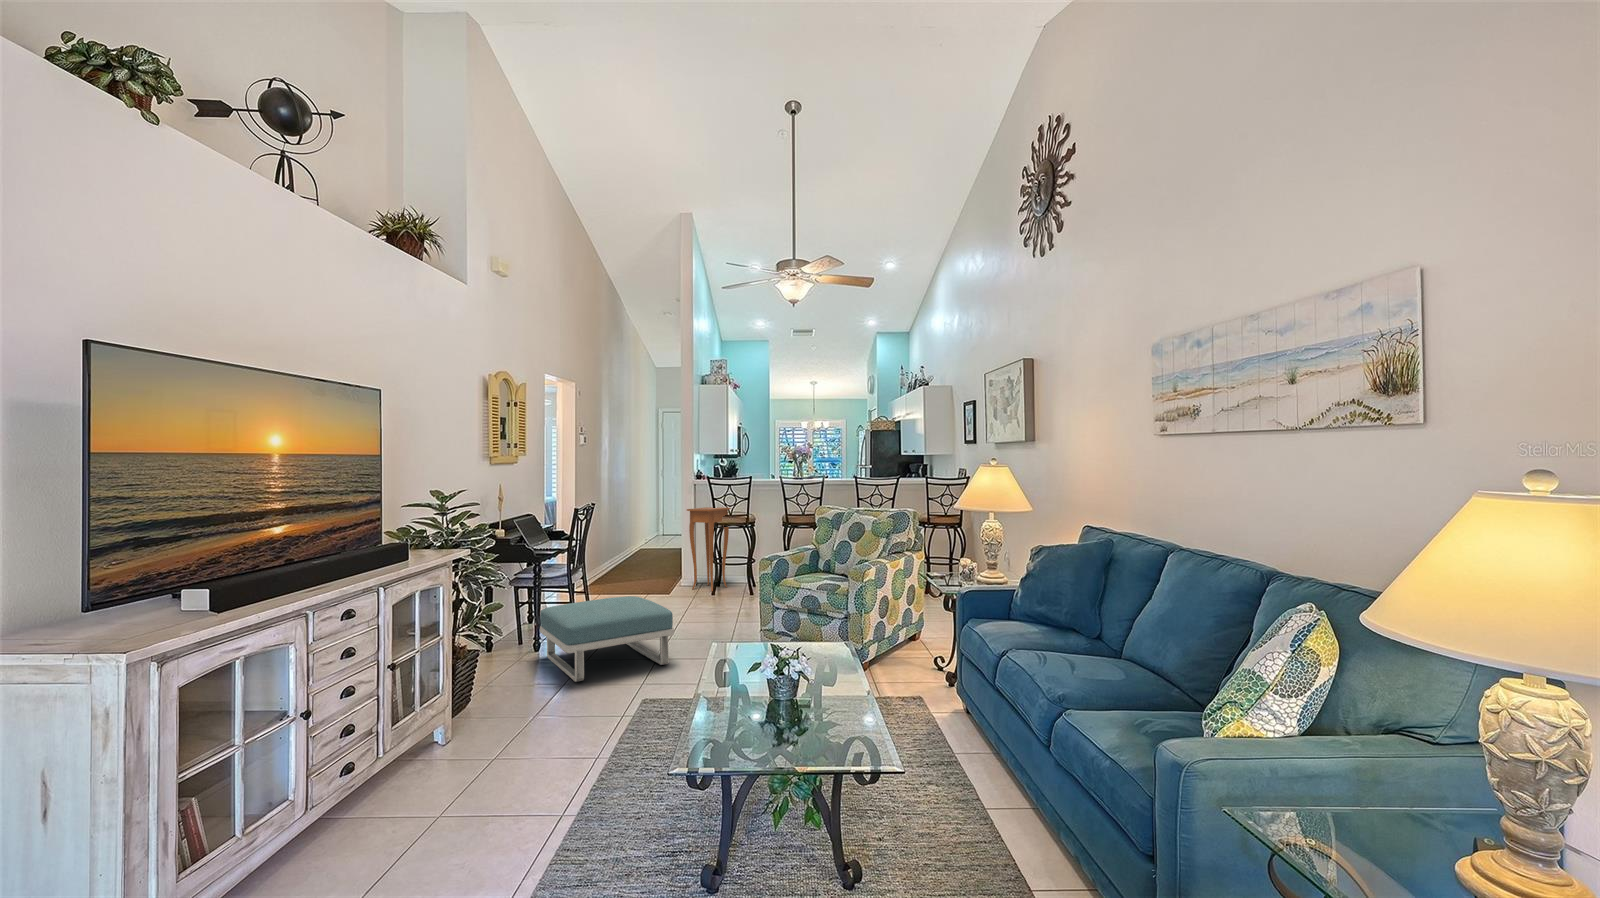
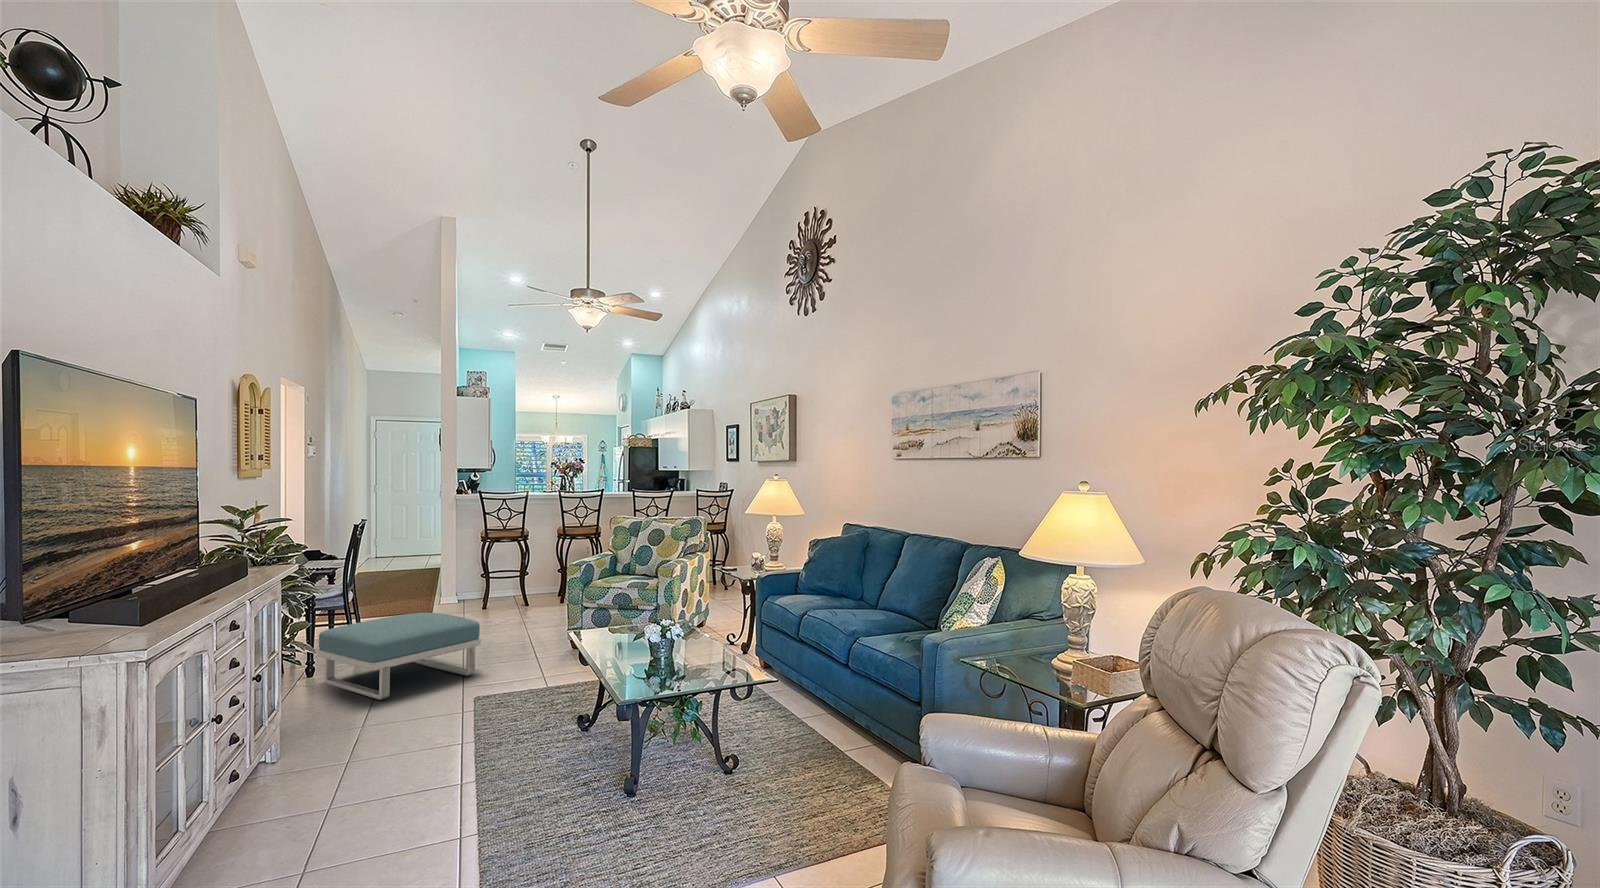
side table: present [687,507,730,591] -> none [453,522,502,608]

